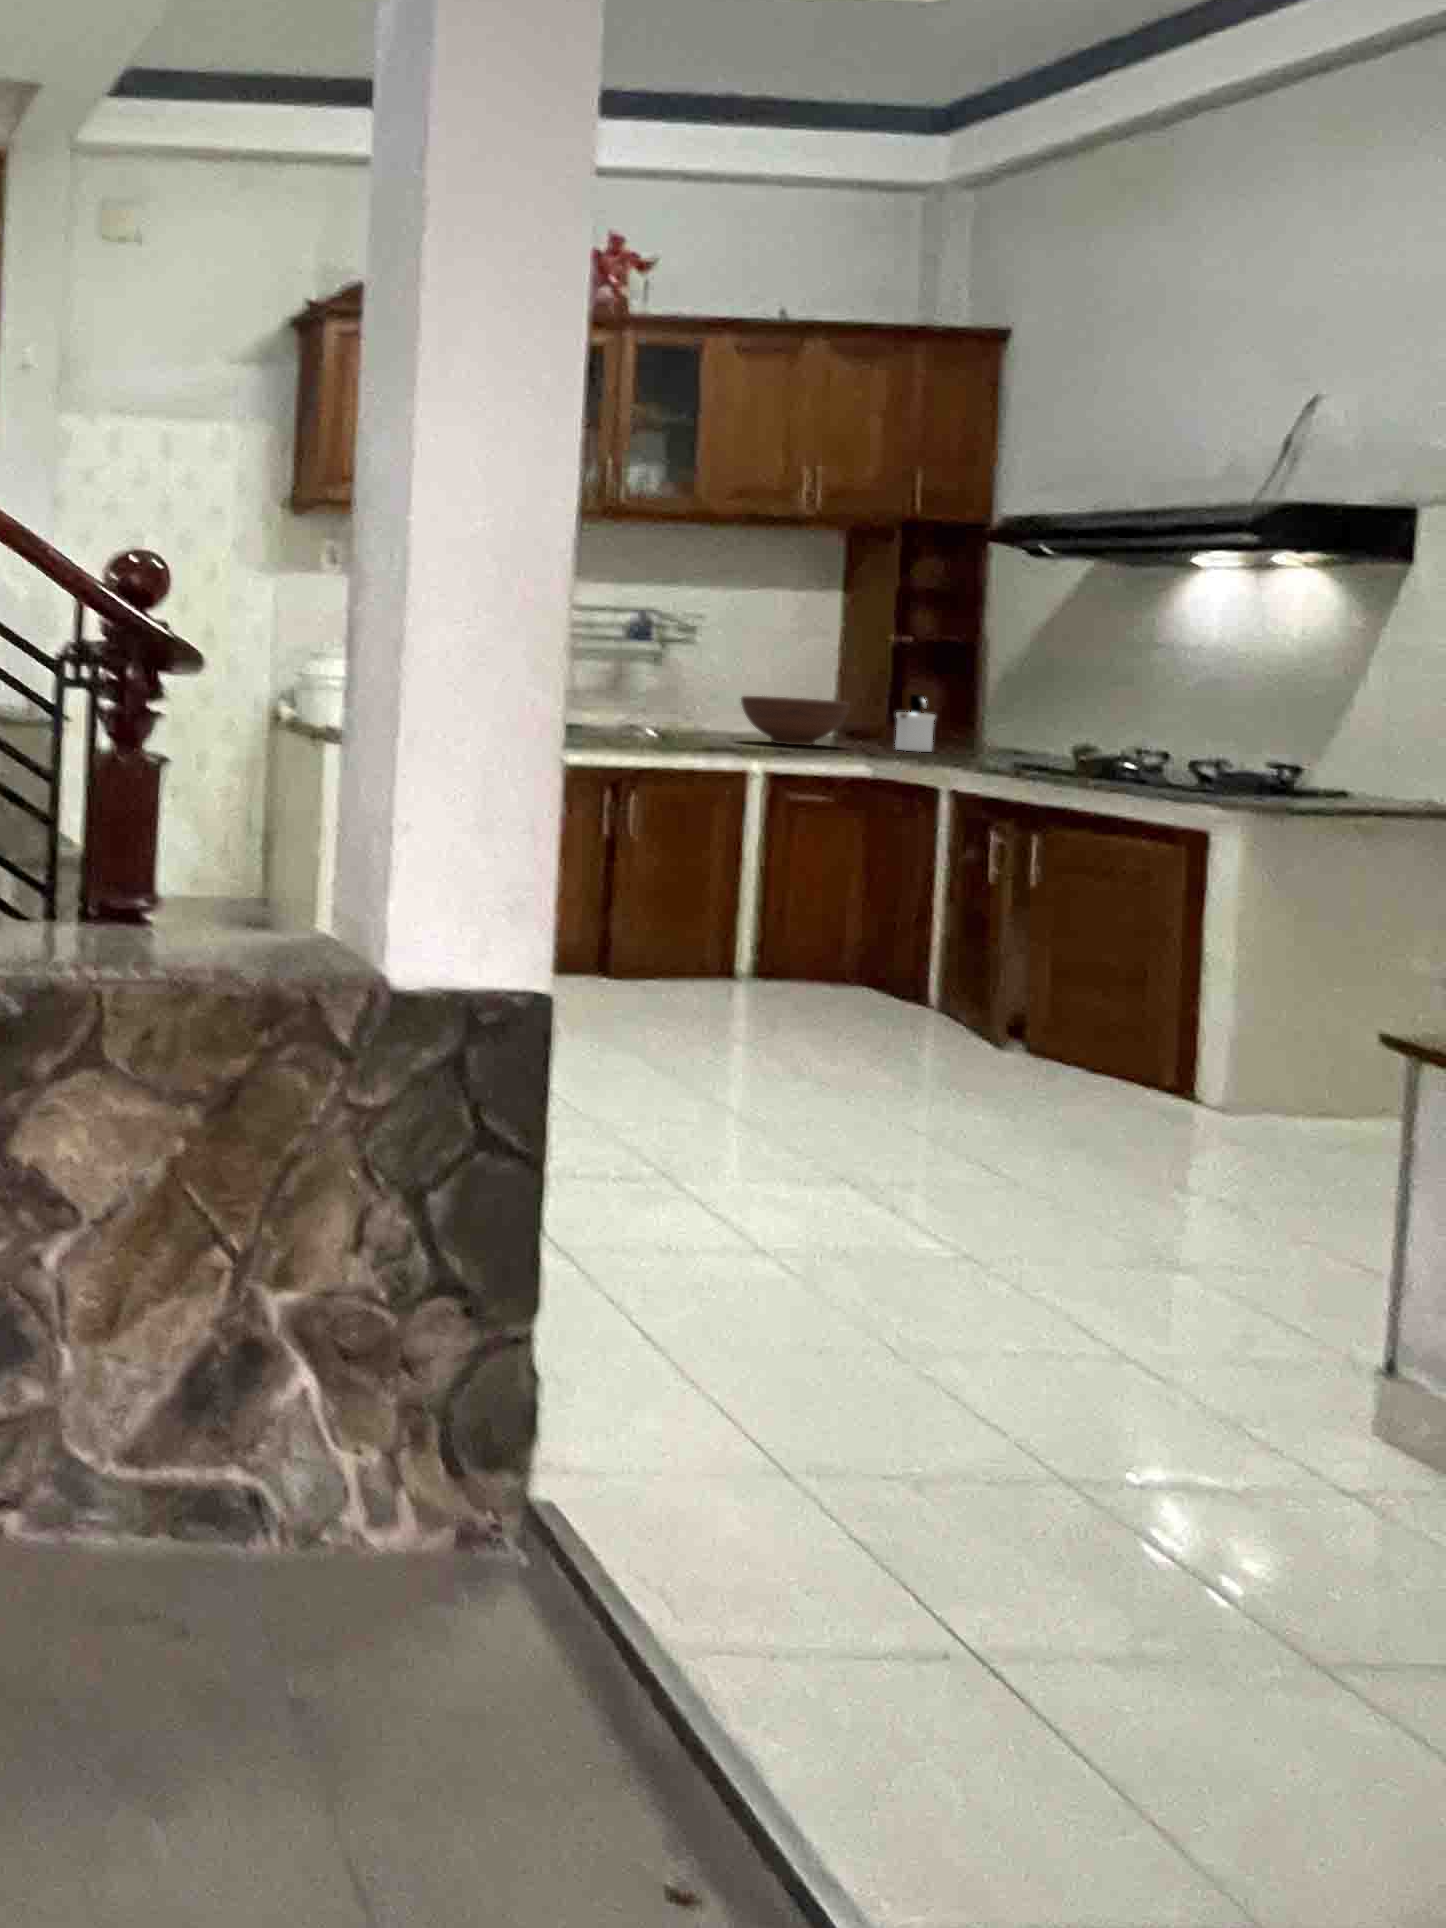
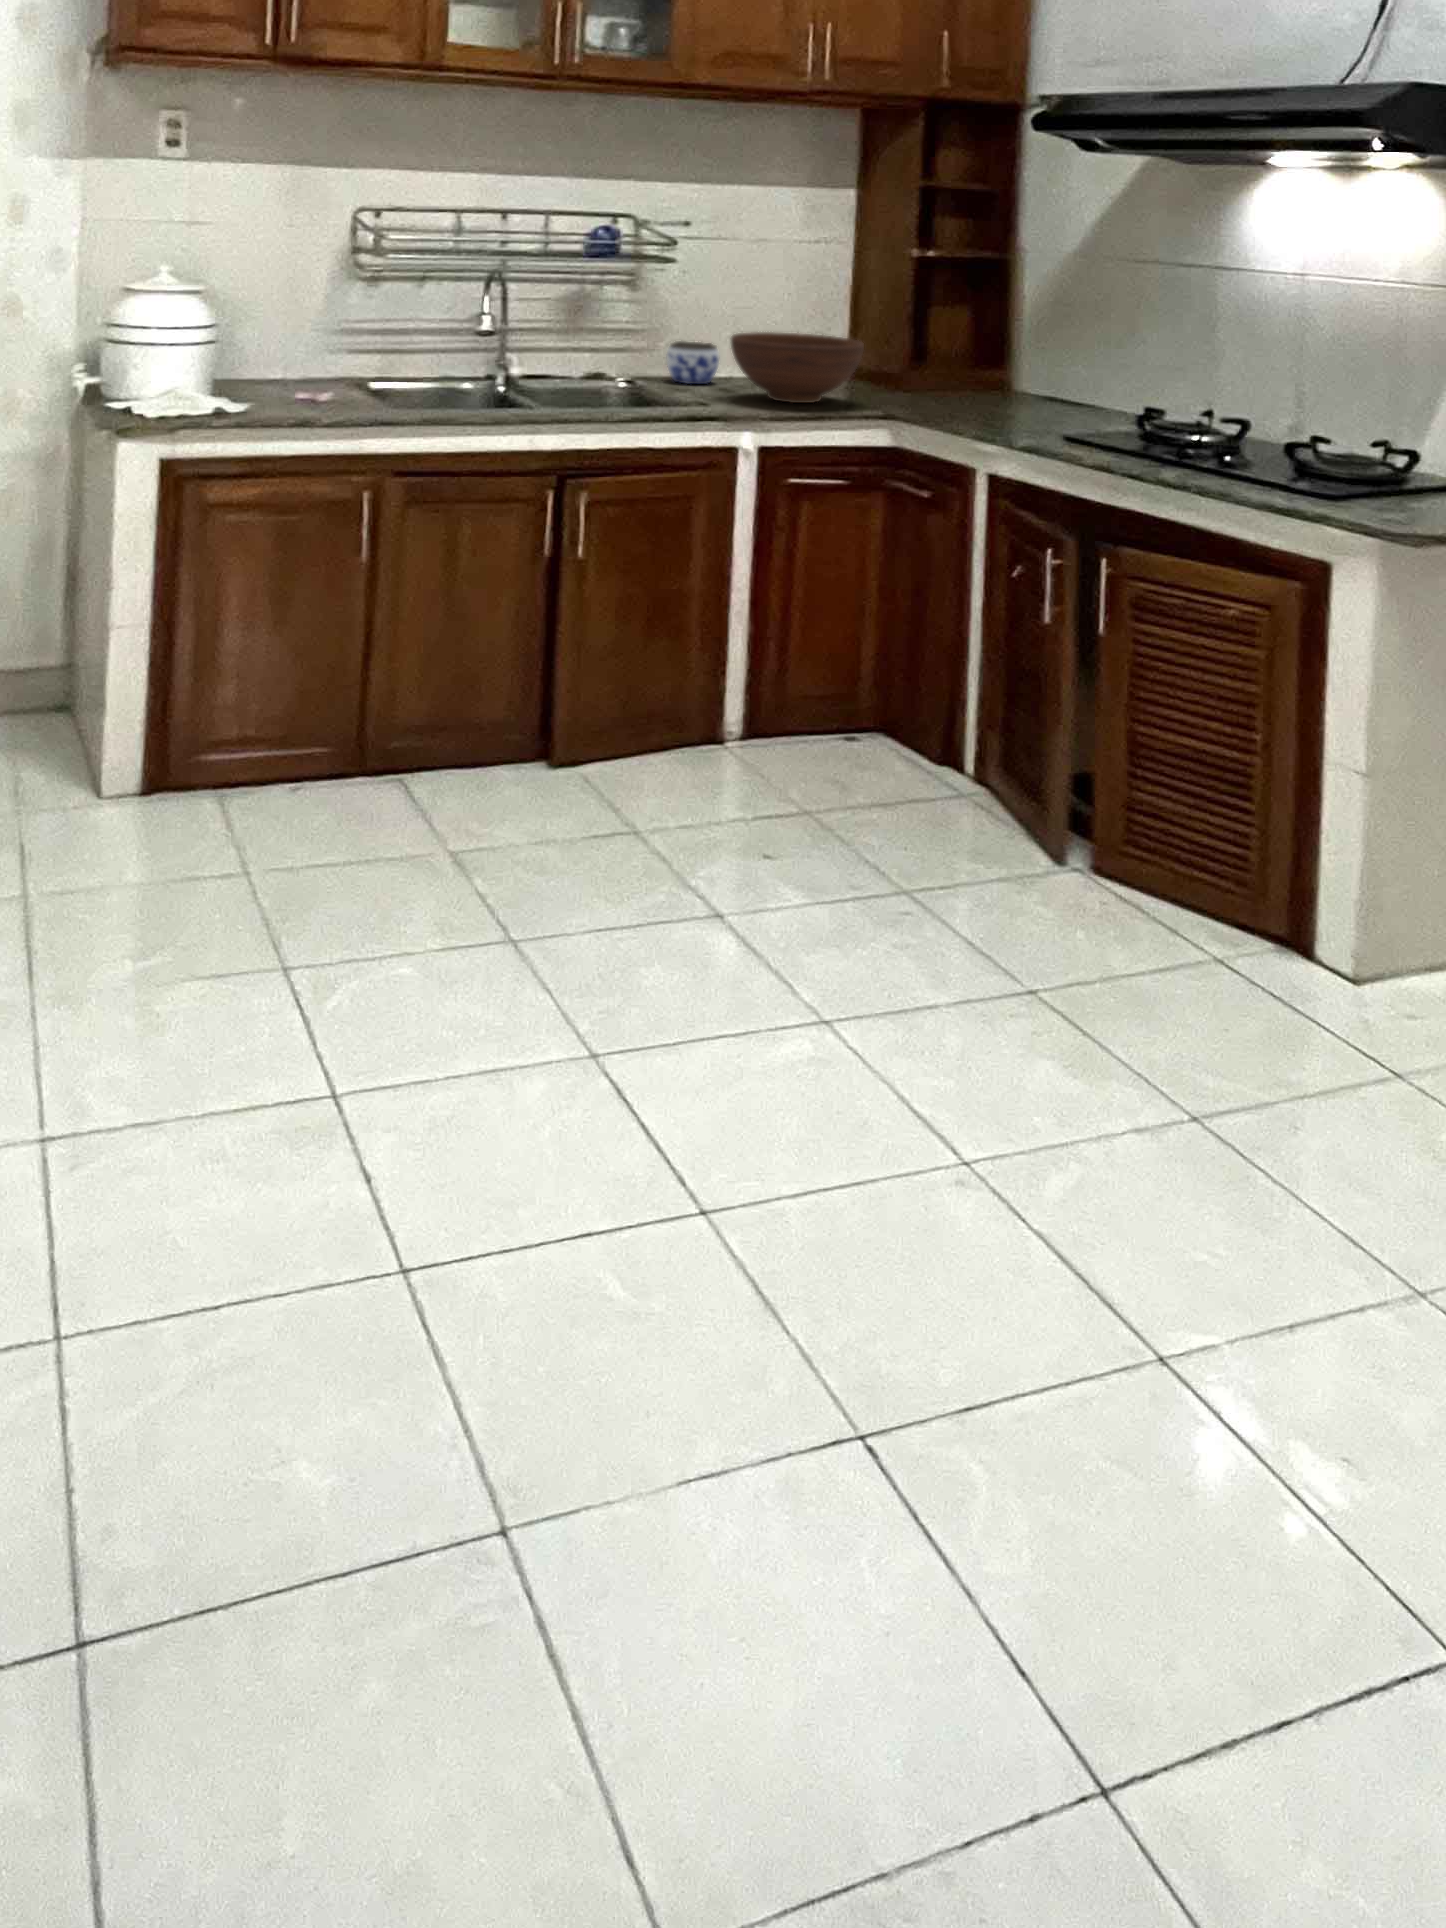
soap dispenser: present [895,694,936,752] -> none [919,328,967,406]
jar: none [685,705,728,736] -> present [666,341,719,384]

